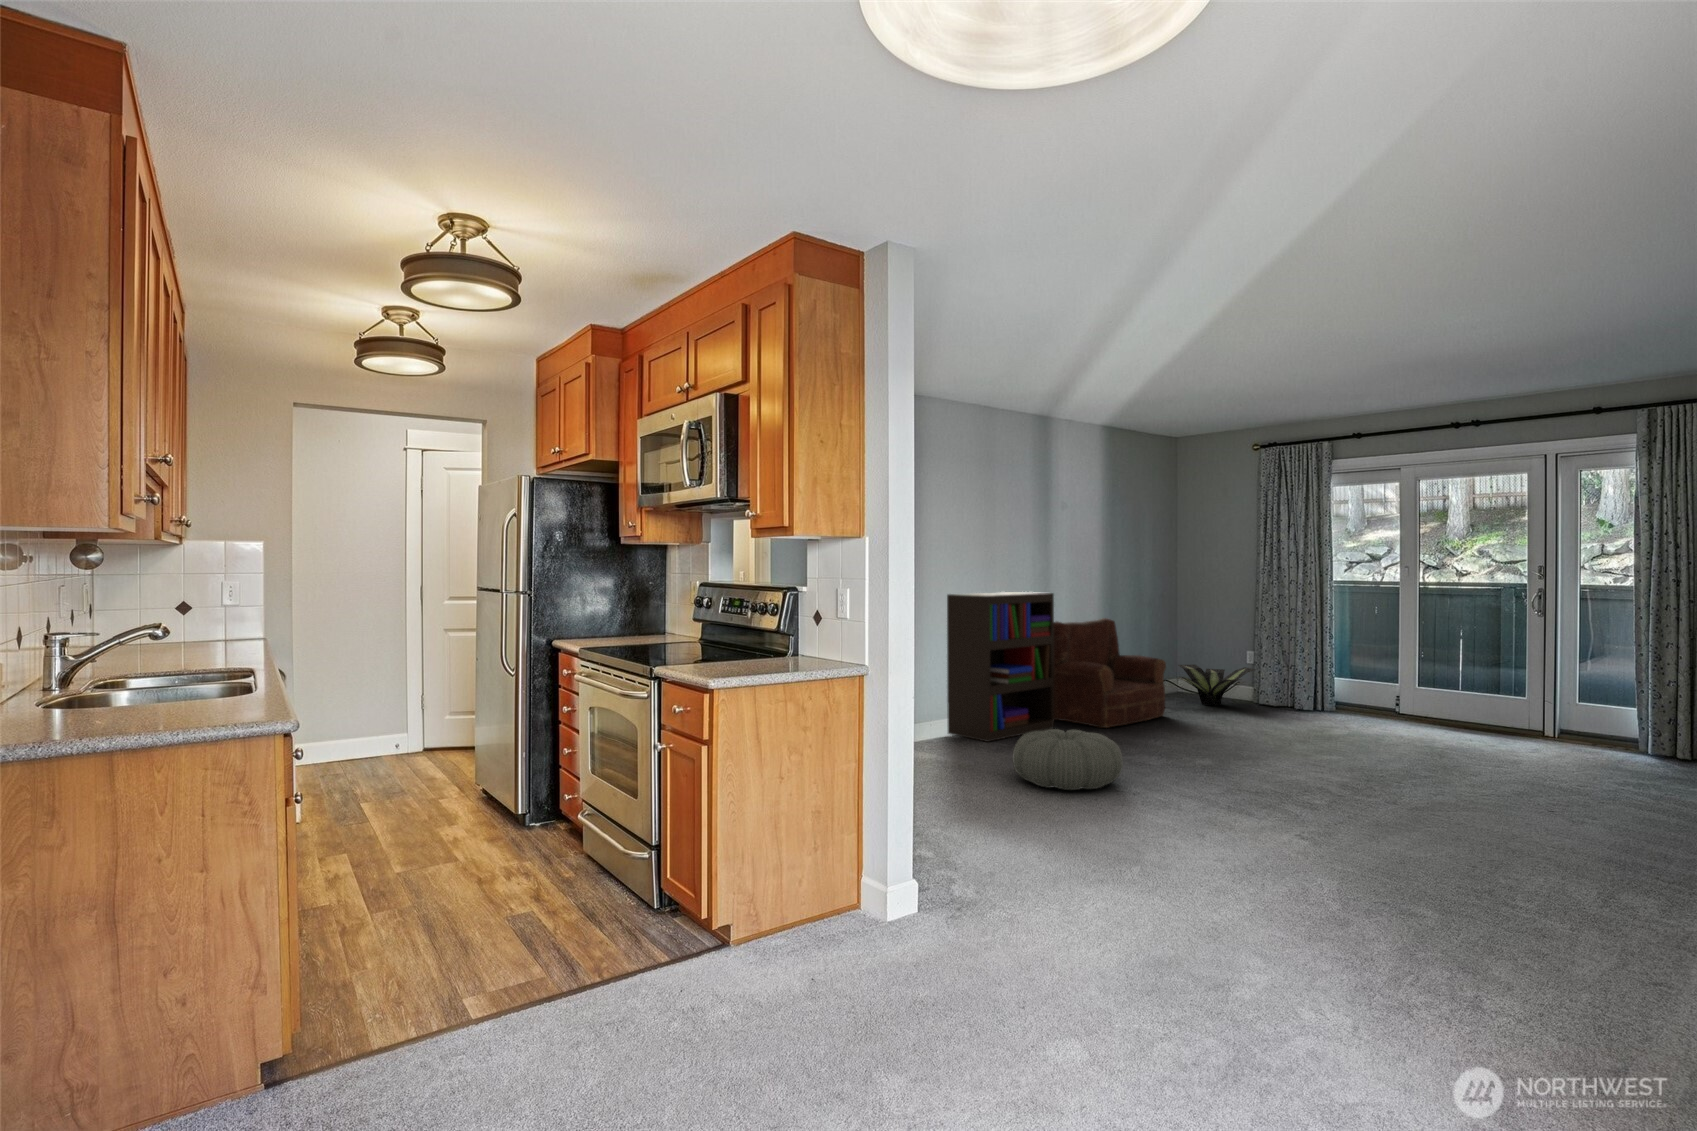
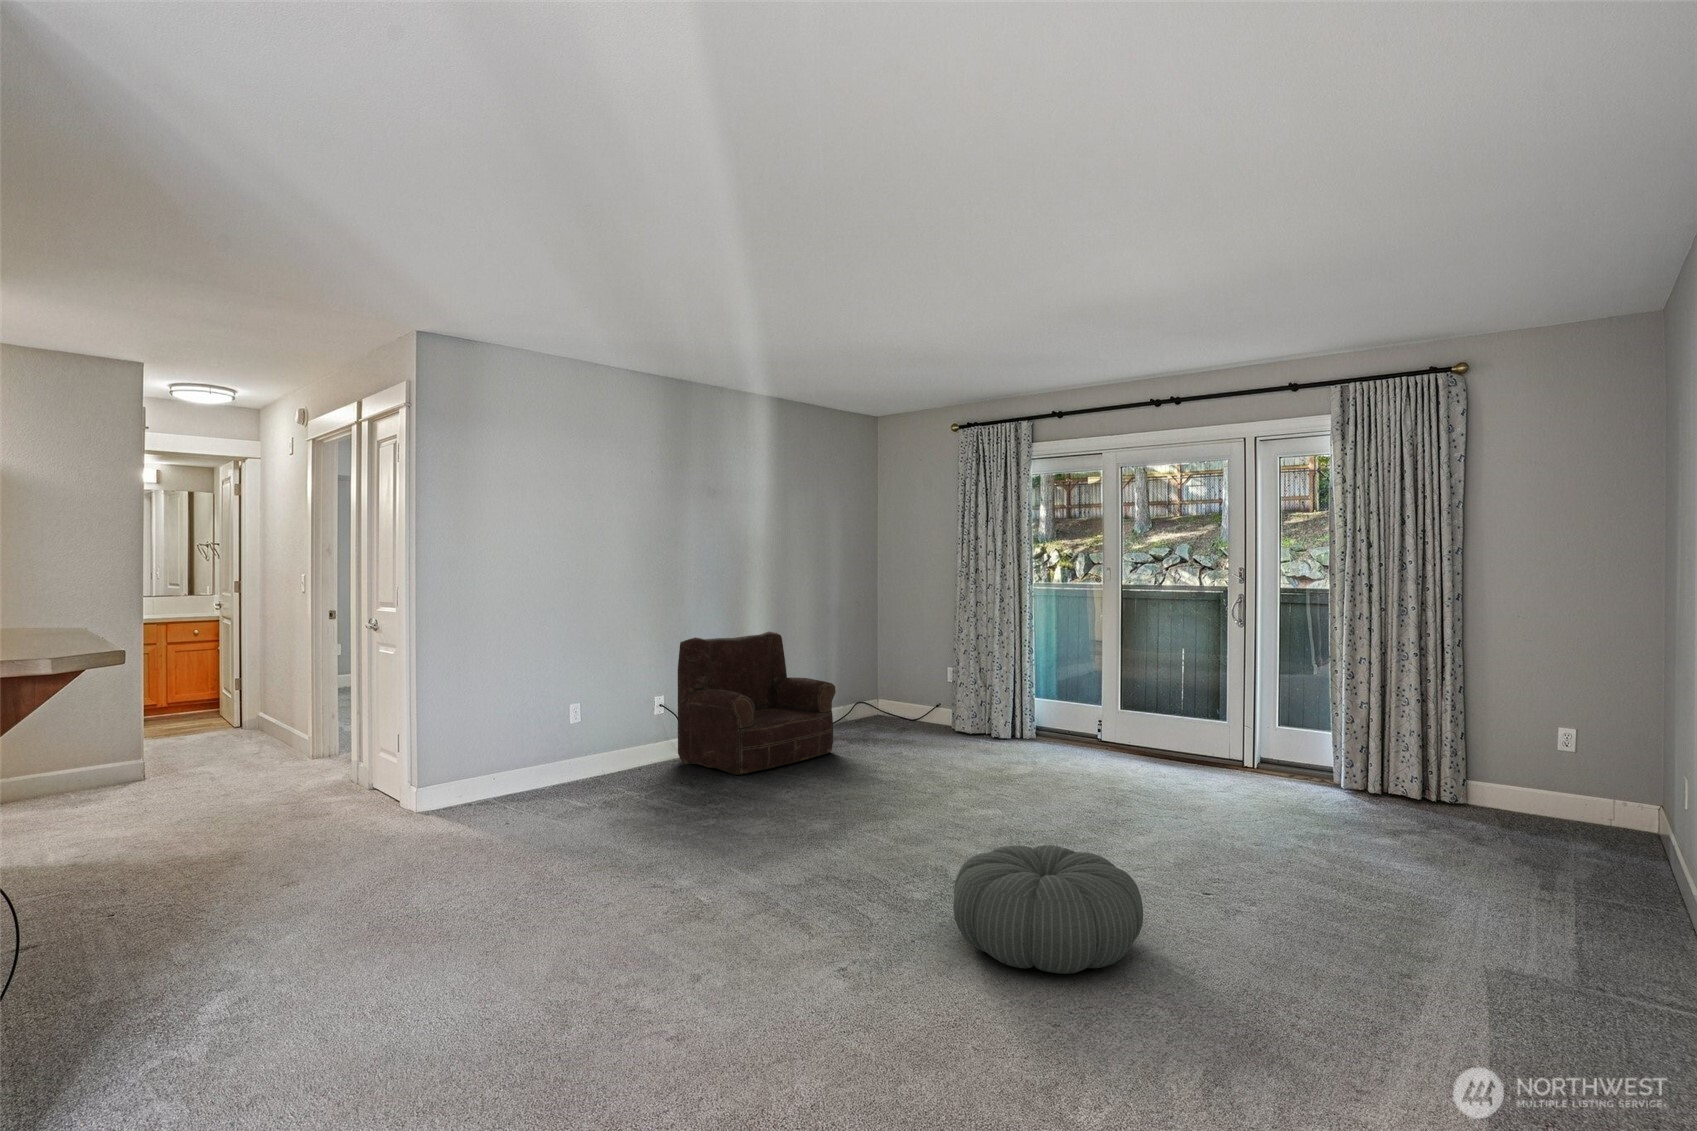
bookshelf: present [947,592,1054,742] -> none [519,601,675,805]
potted plant: present [1177,664,1256,706] -> none [858,684,955,735]
pouf: present [1012,729,1123,790] -> present [953,845,1143,974]

